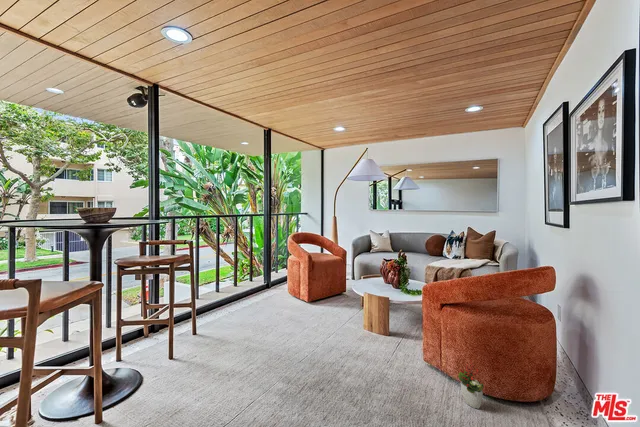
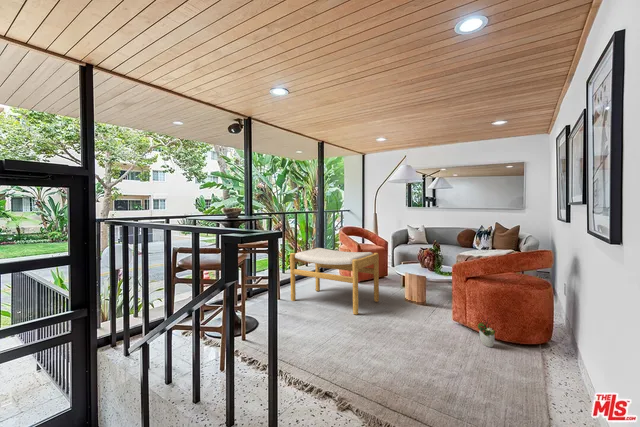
footstool: none [214,260,330,353] -> present [290,248,379,315]

